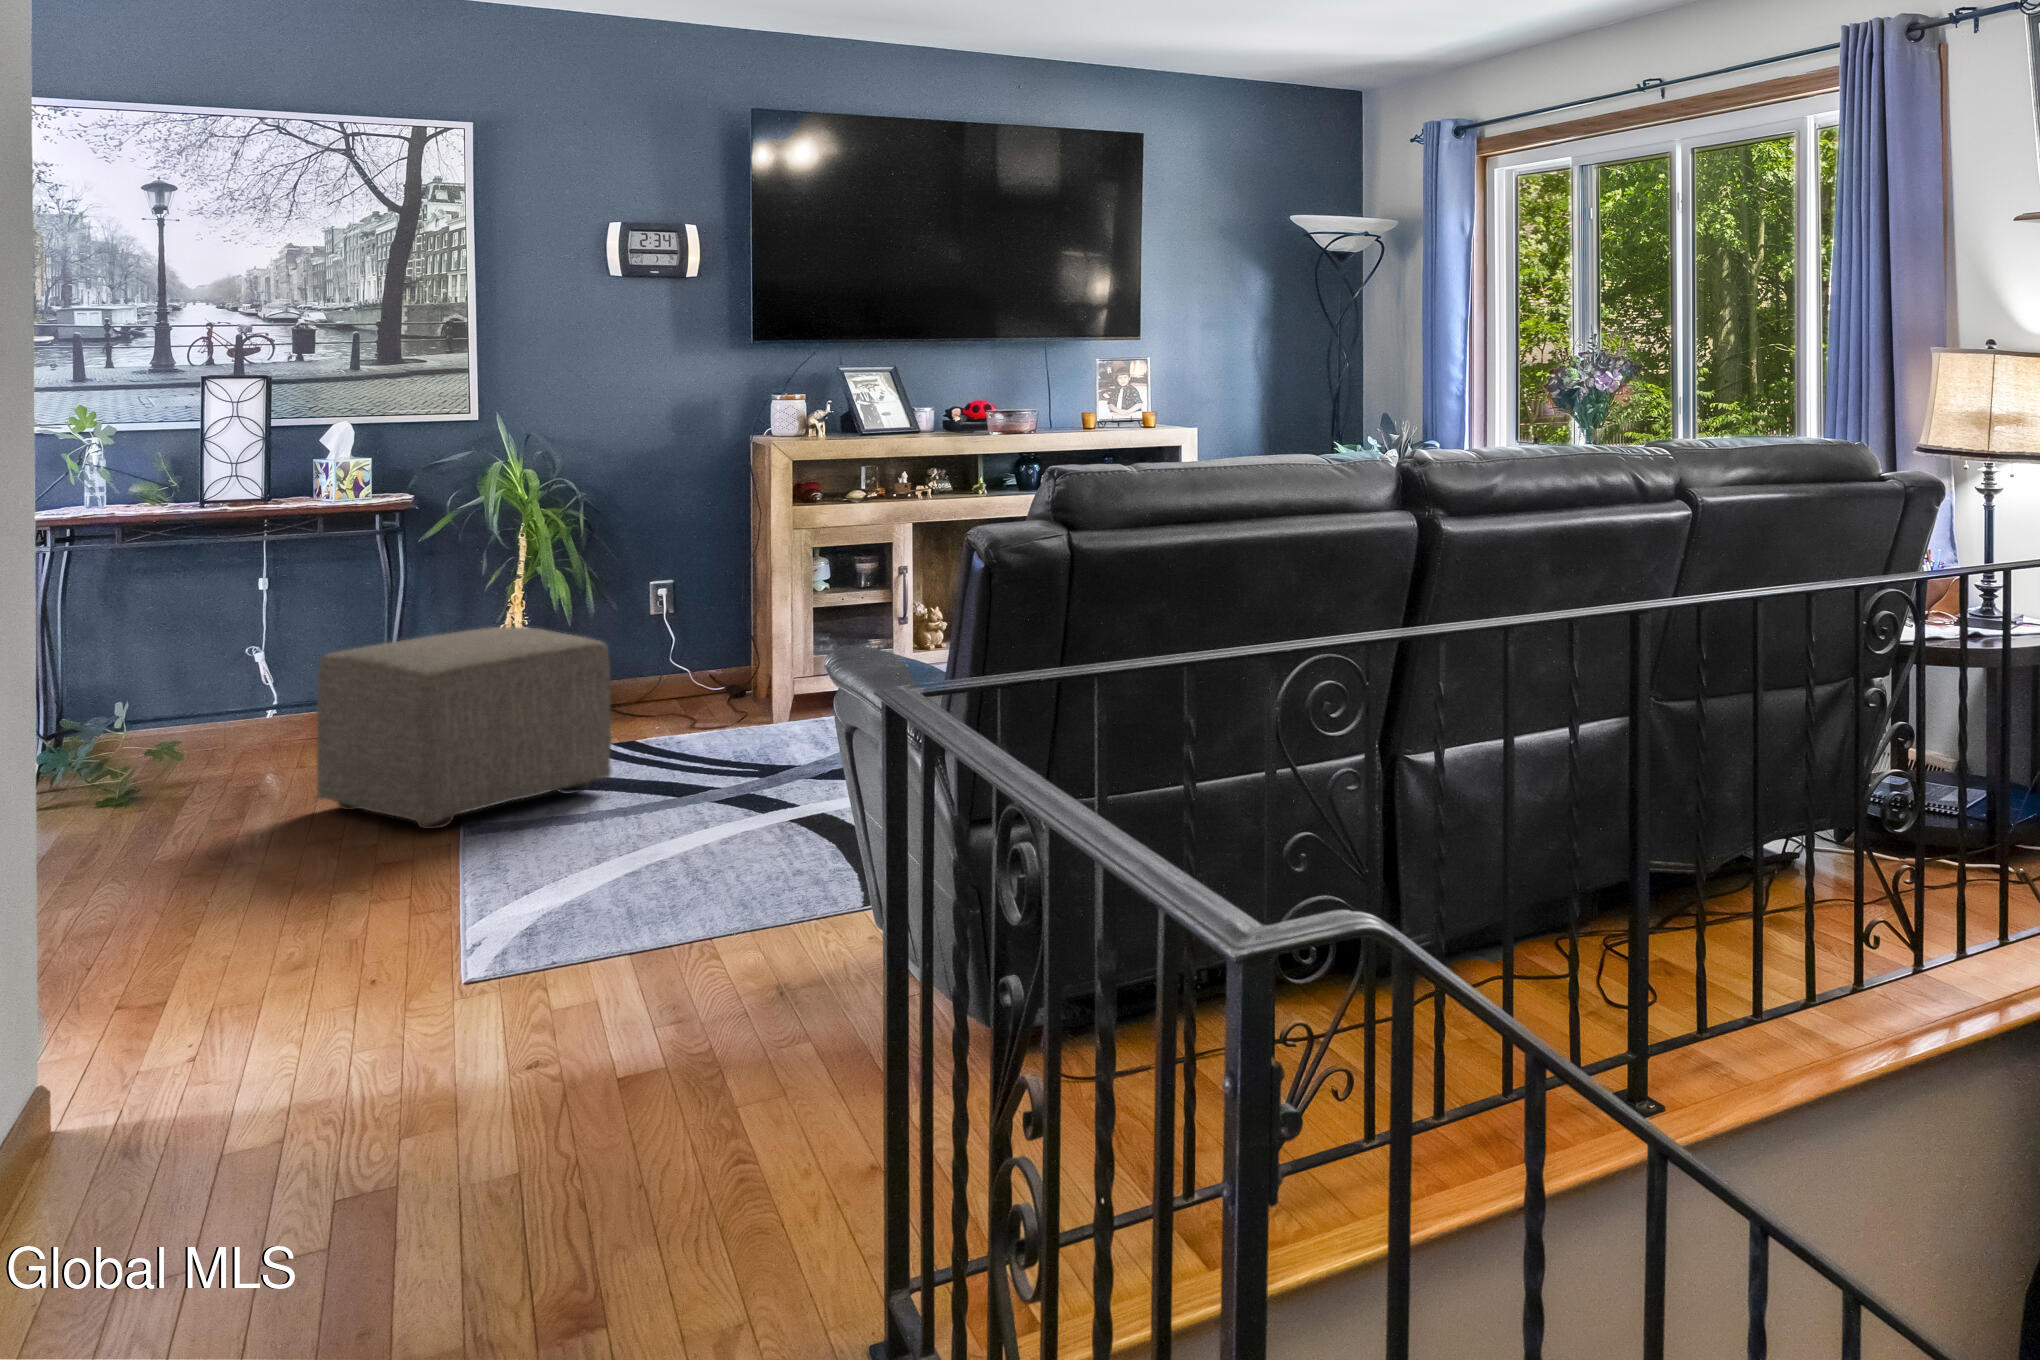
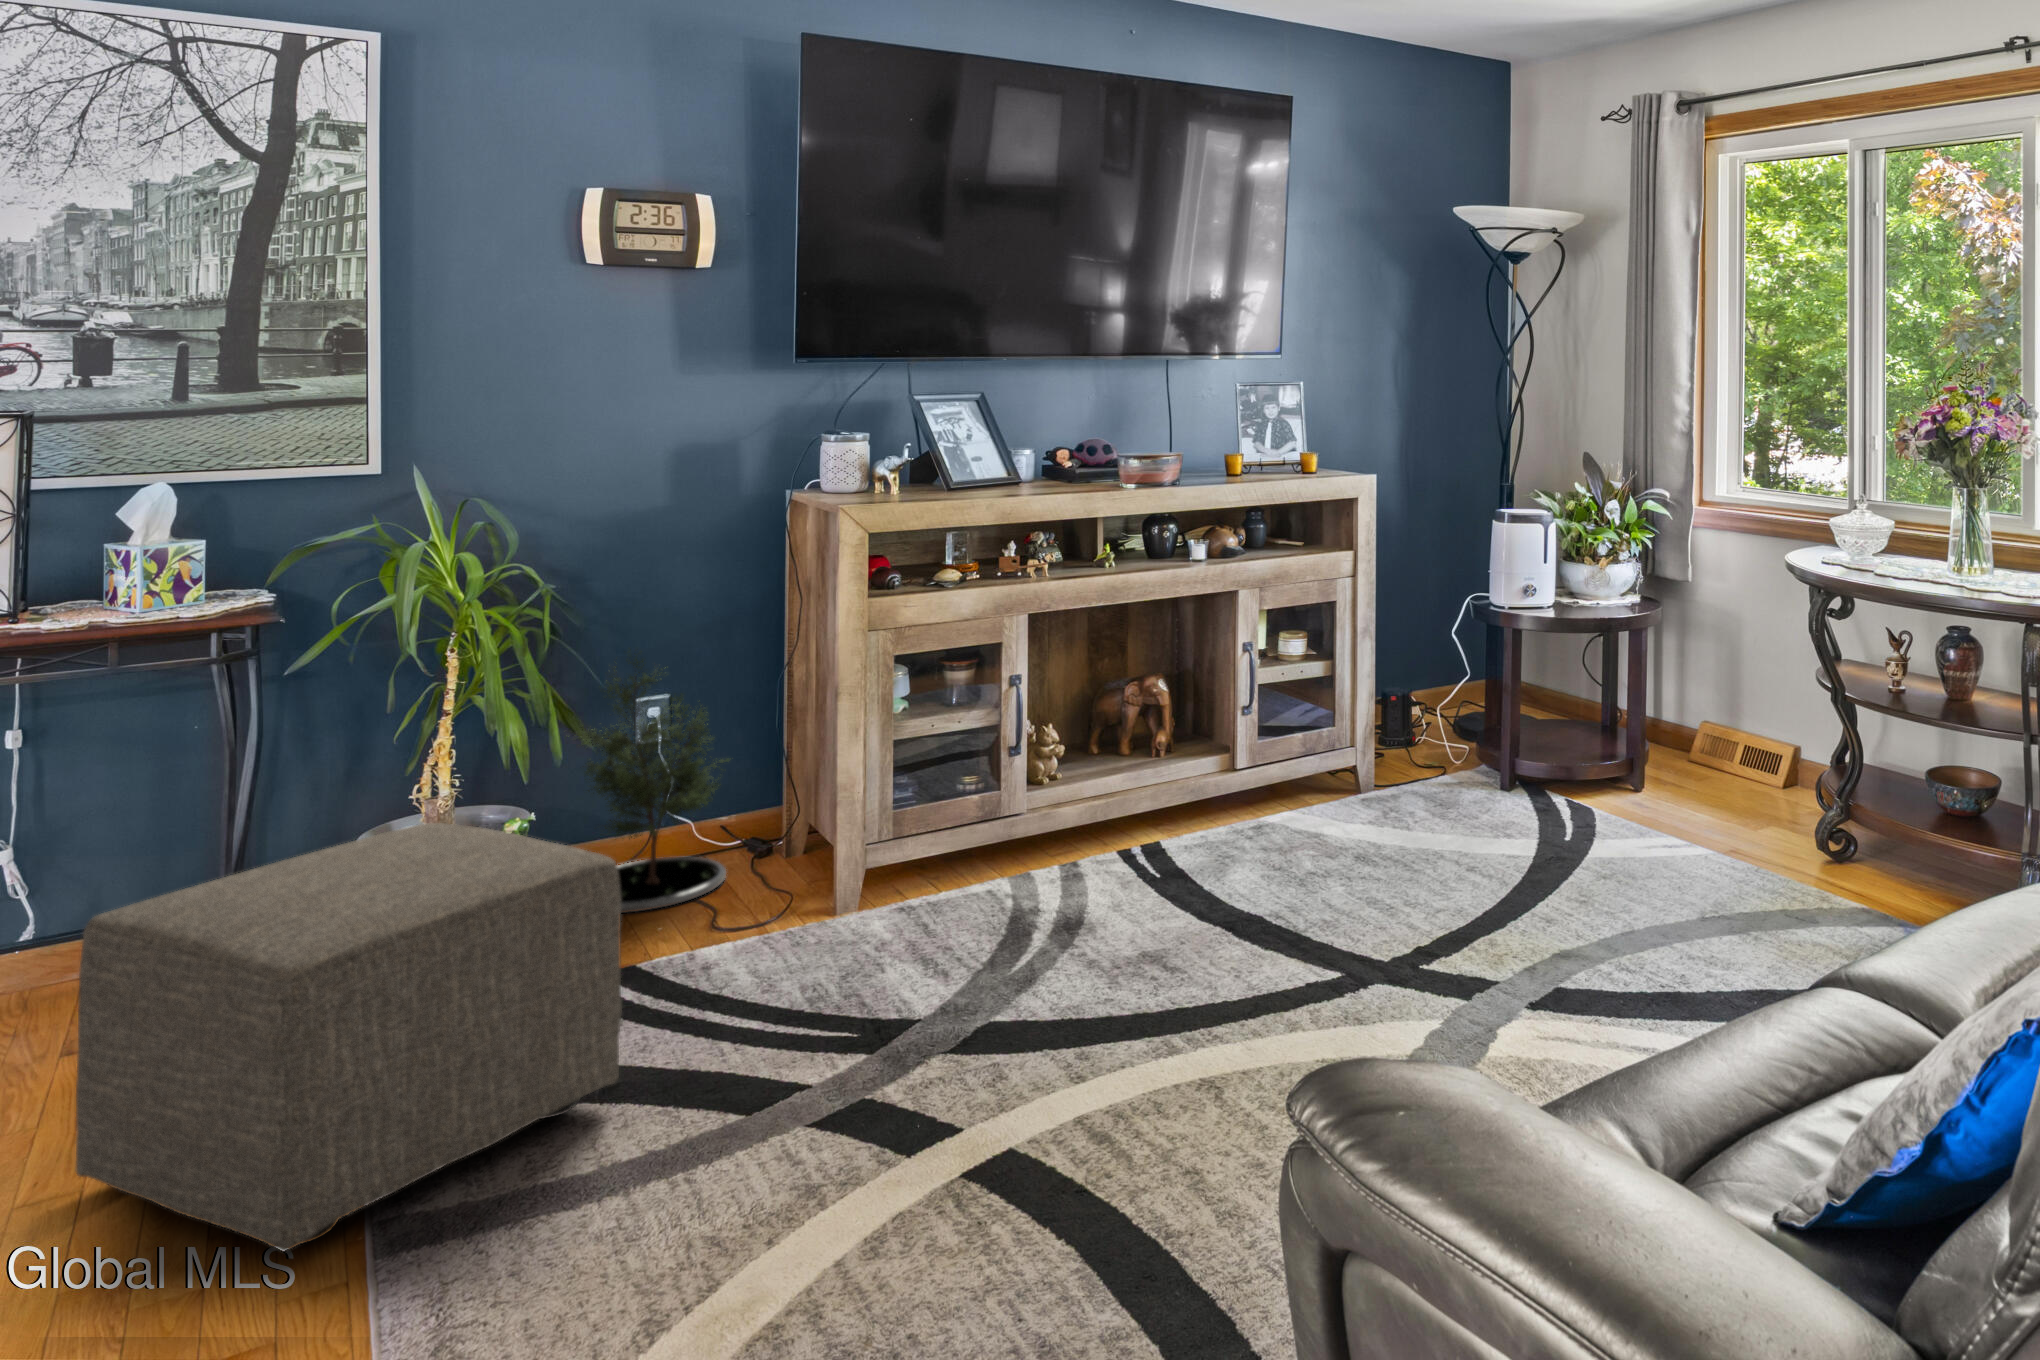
potted tree: none [595,539,712,718] -> present [568,651,728,913]

